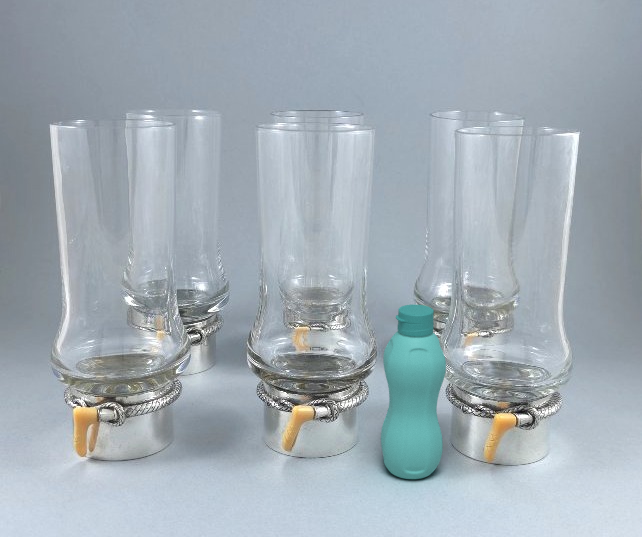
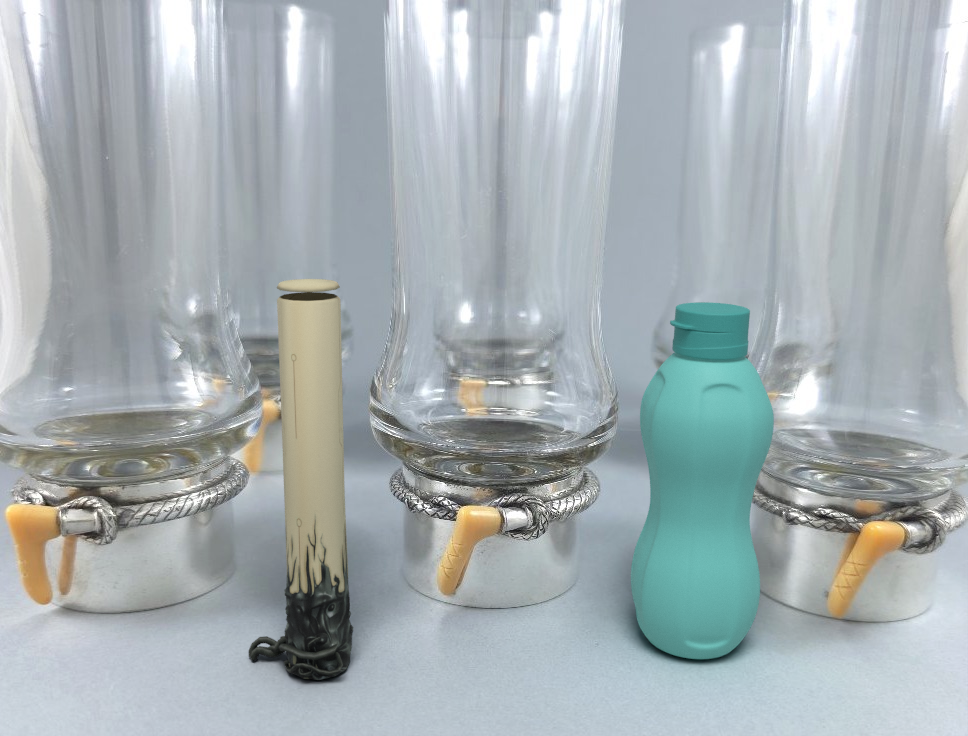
candle: none [191,301,242,489] -> present [249,279,353,680]

